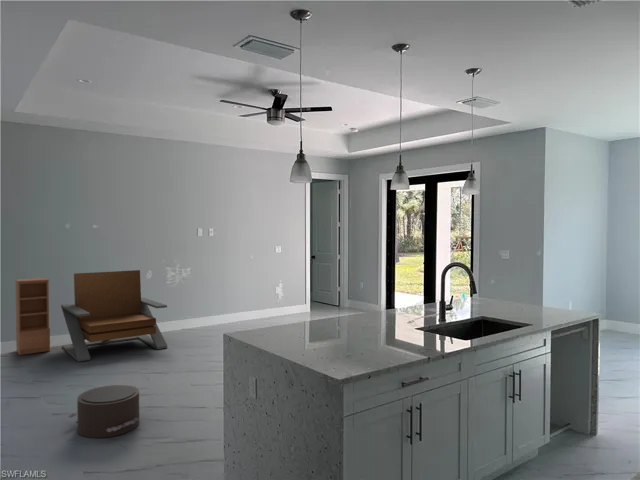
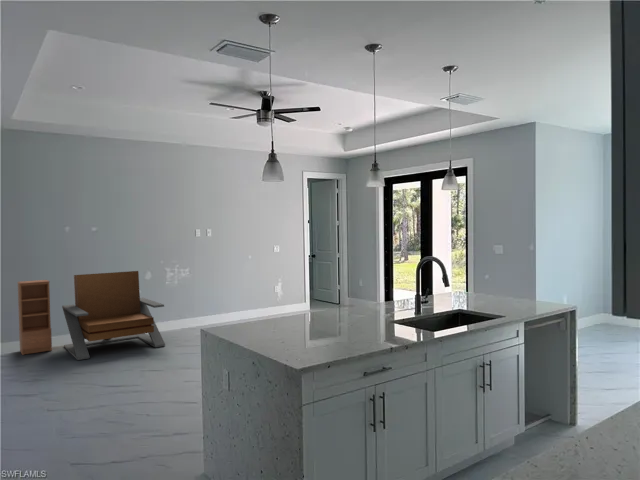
pouf: present [68,385,139,438] -> none [60,381,130,432]

